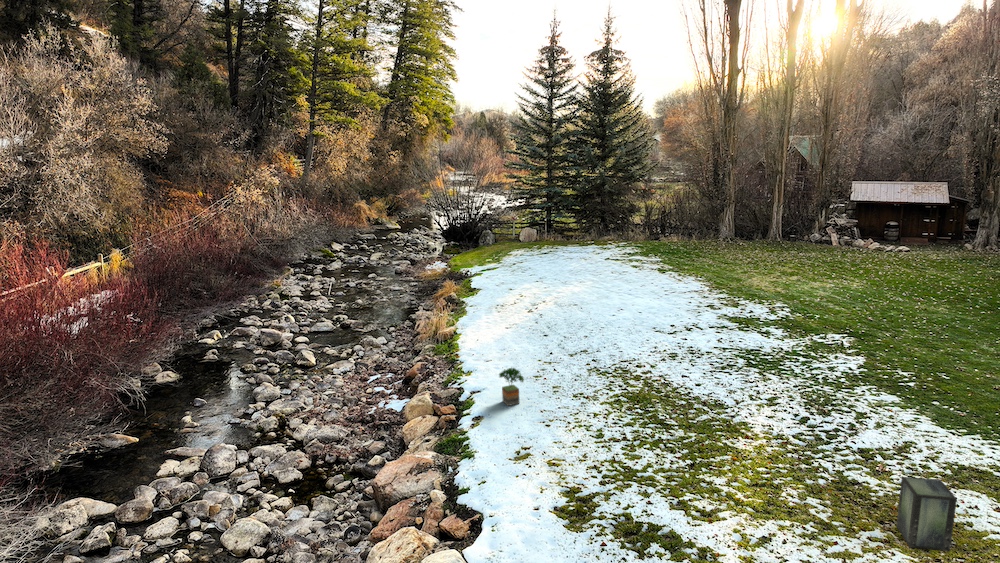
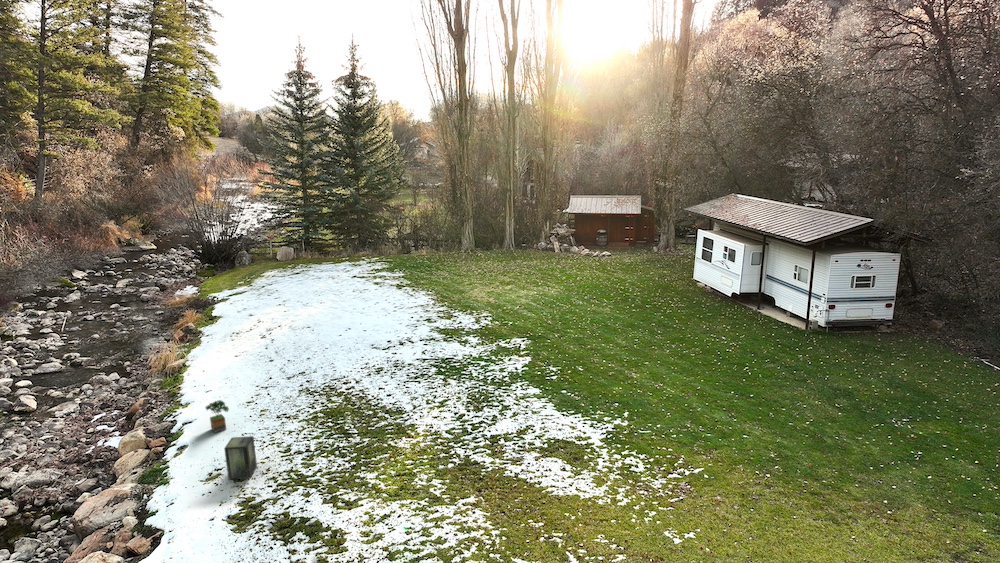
storage box: present [896,477,957,551] -> present [224,436,257,480]

